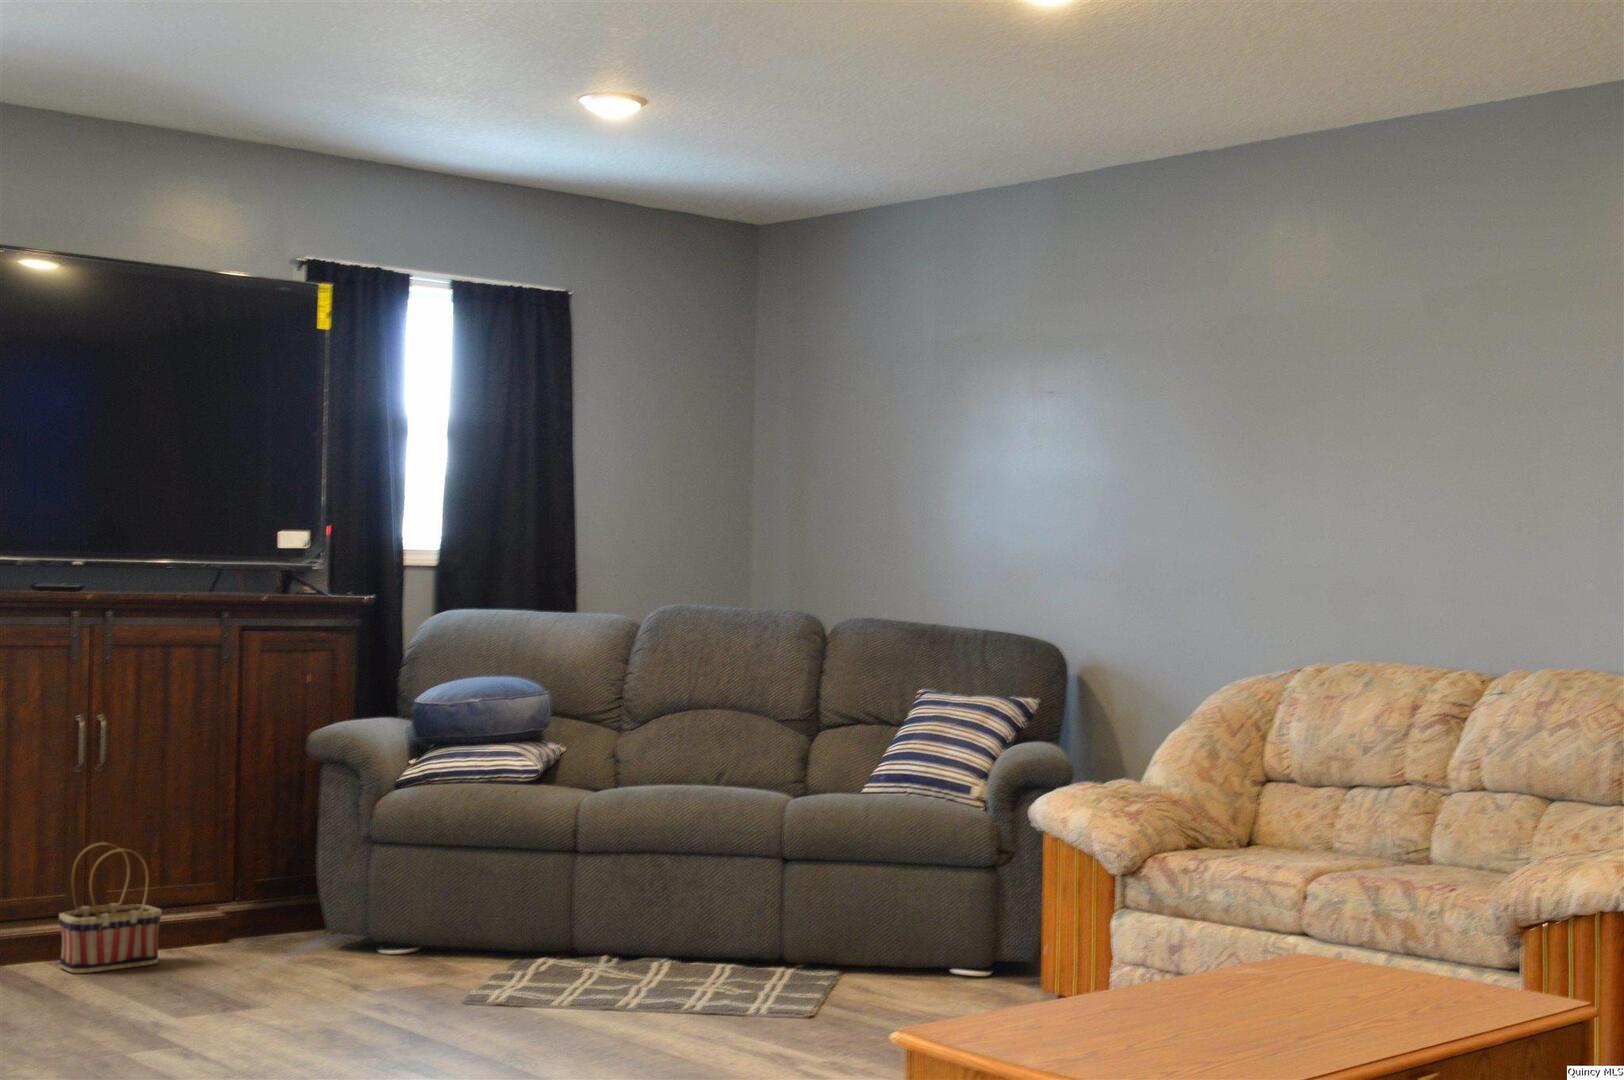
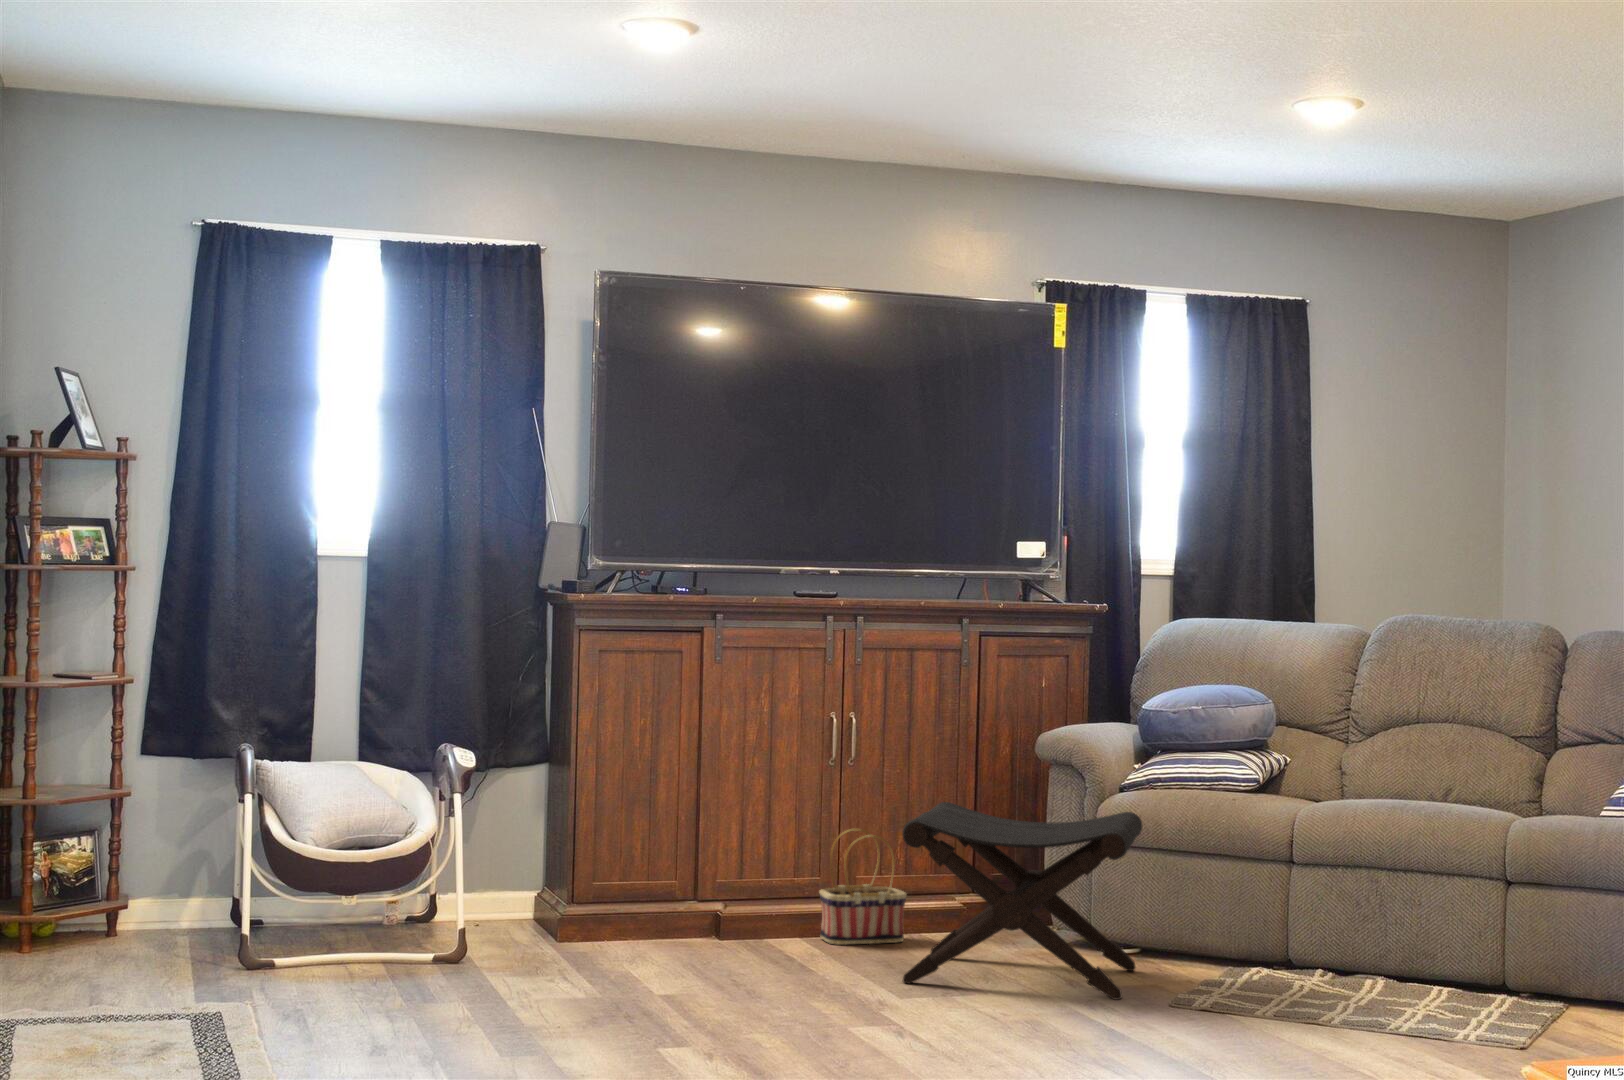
footstool: none [165,807,426,1012] -> present [902,802,1142,1000]

